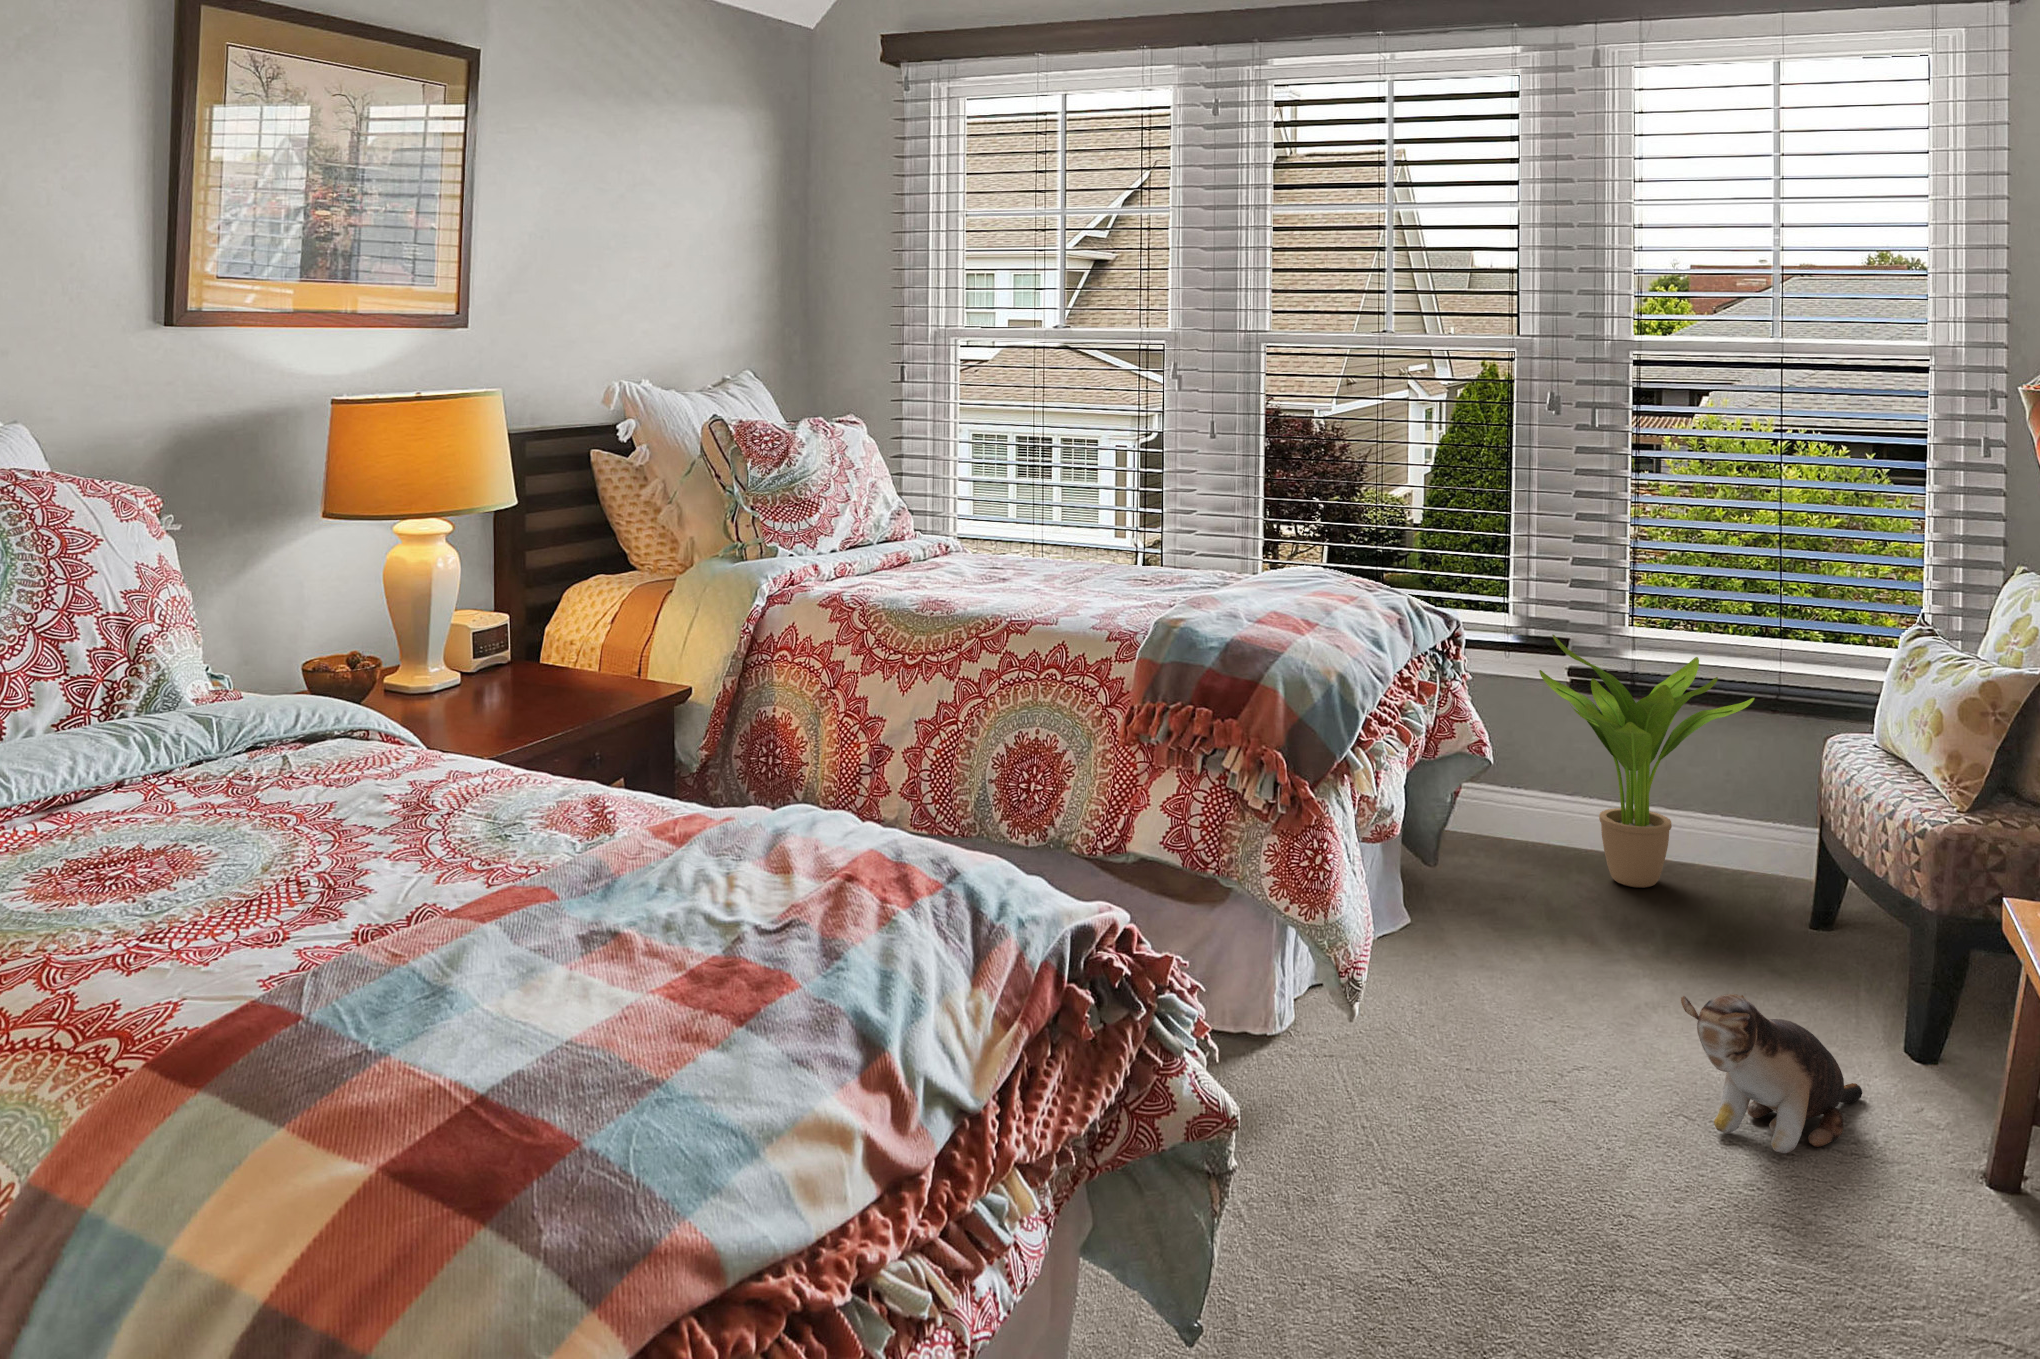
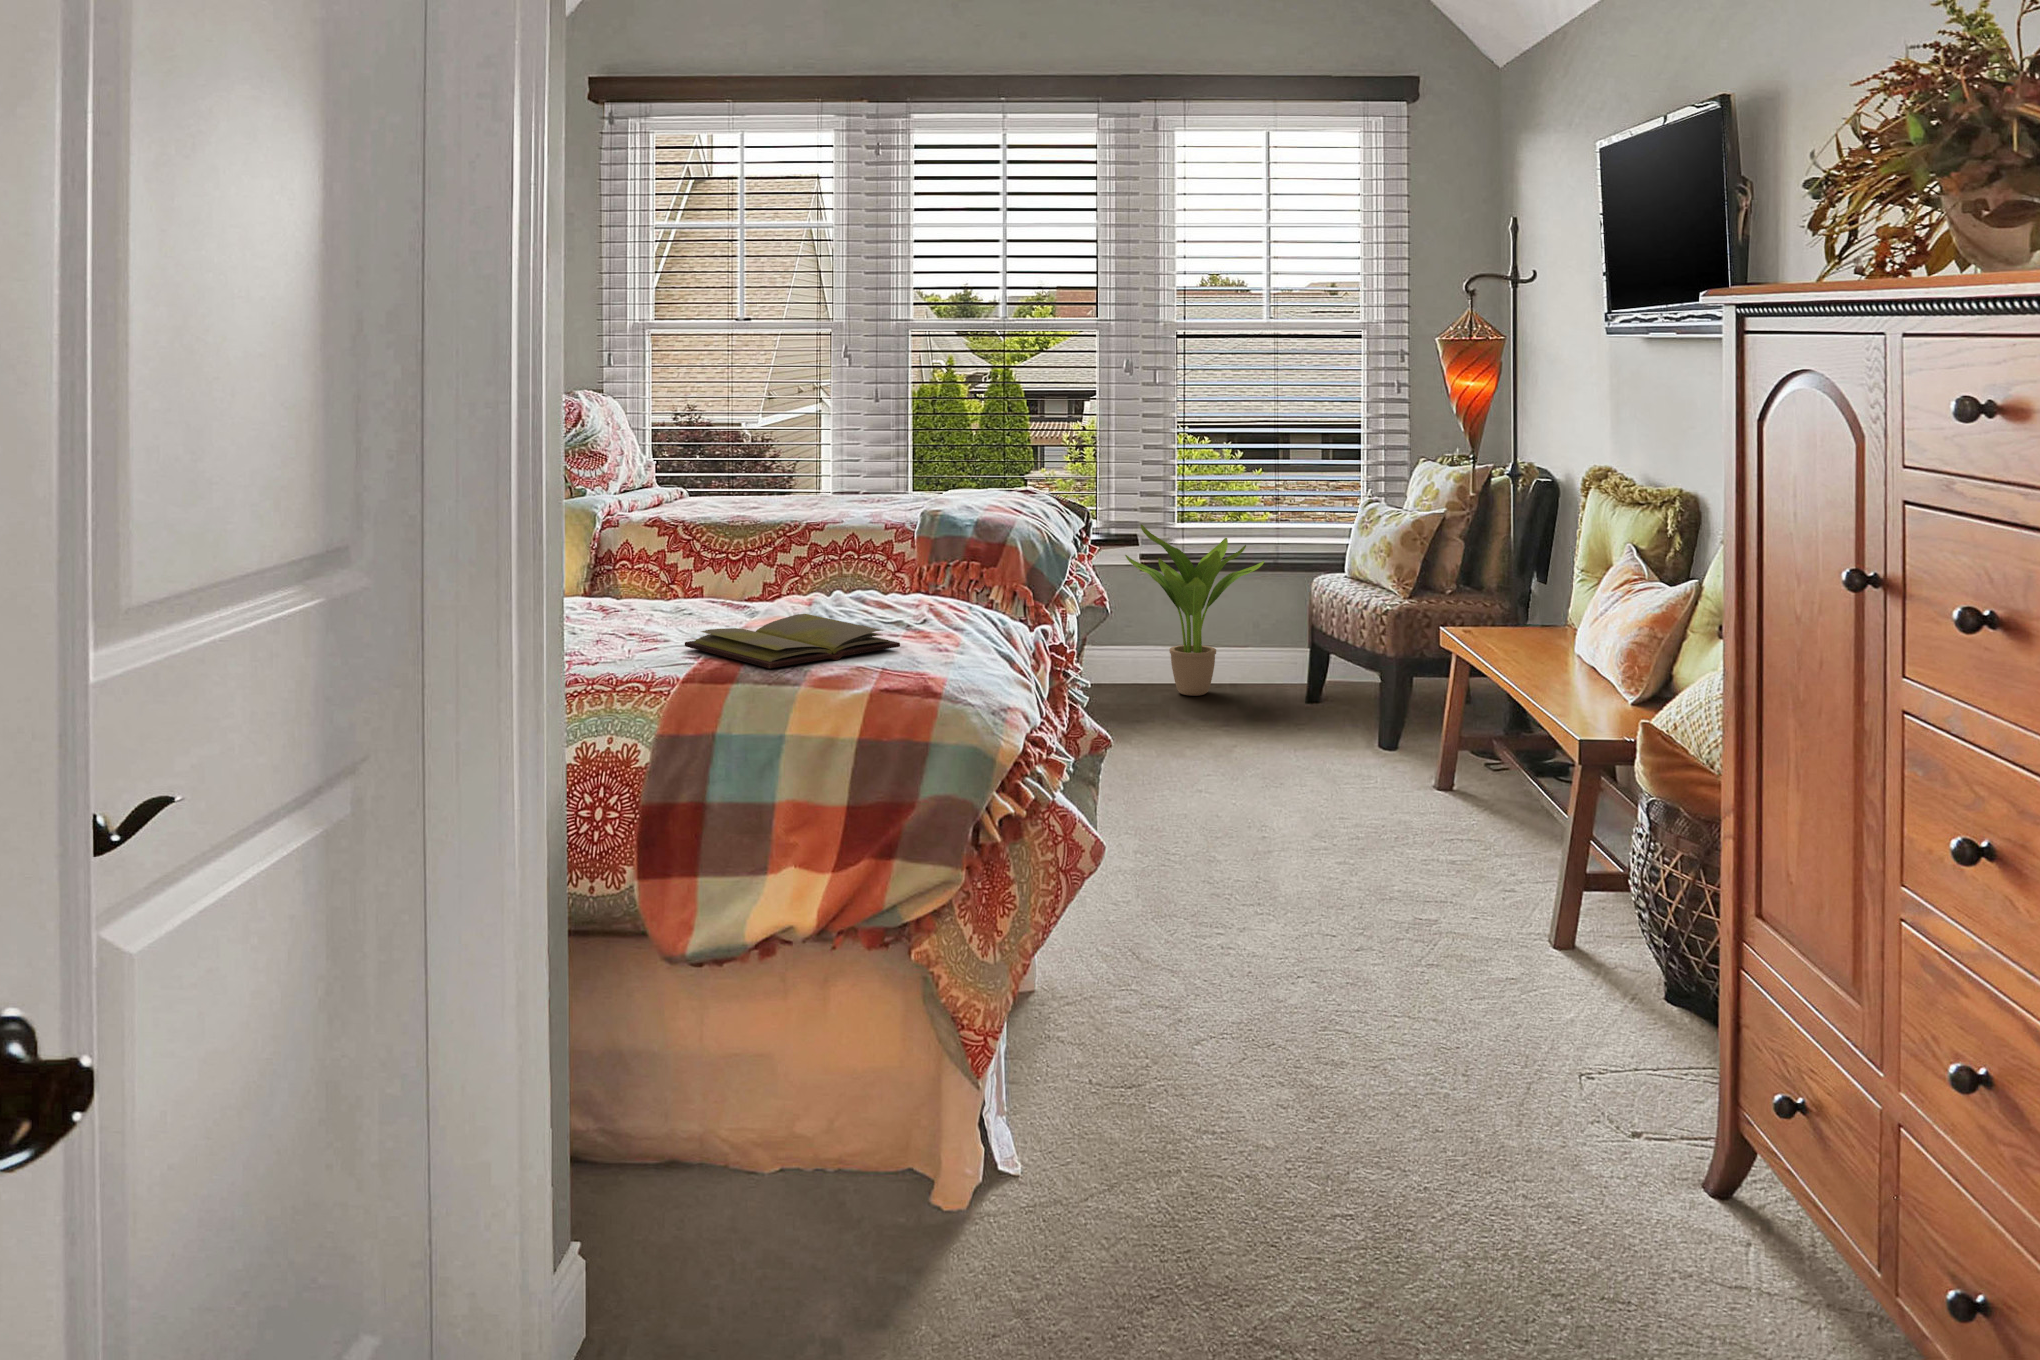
diary: none [346,904,661,1072] -> present [685,614,900,668]
plush toy: present [1681,994,1862,1153] -> none [1271,705,1362,796]

